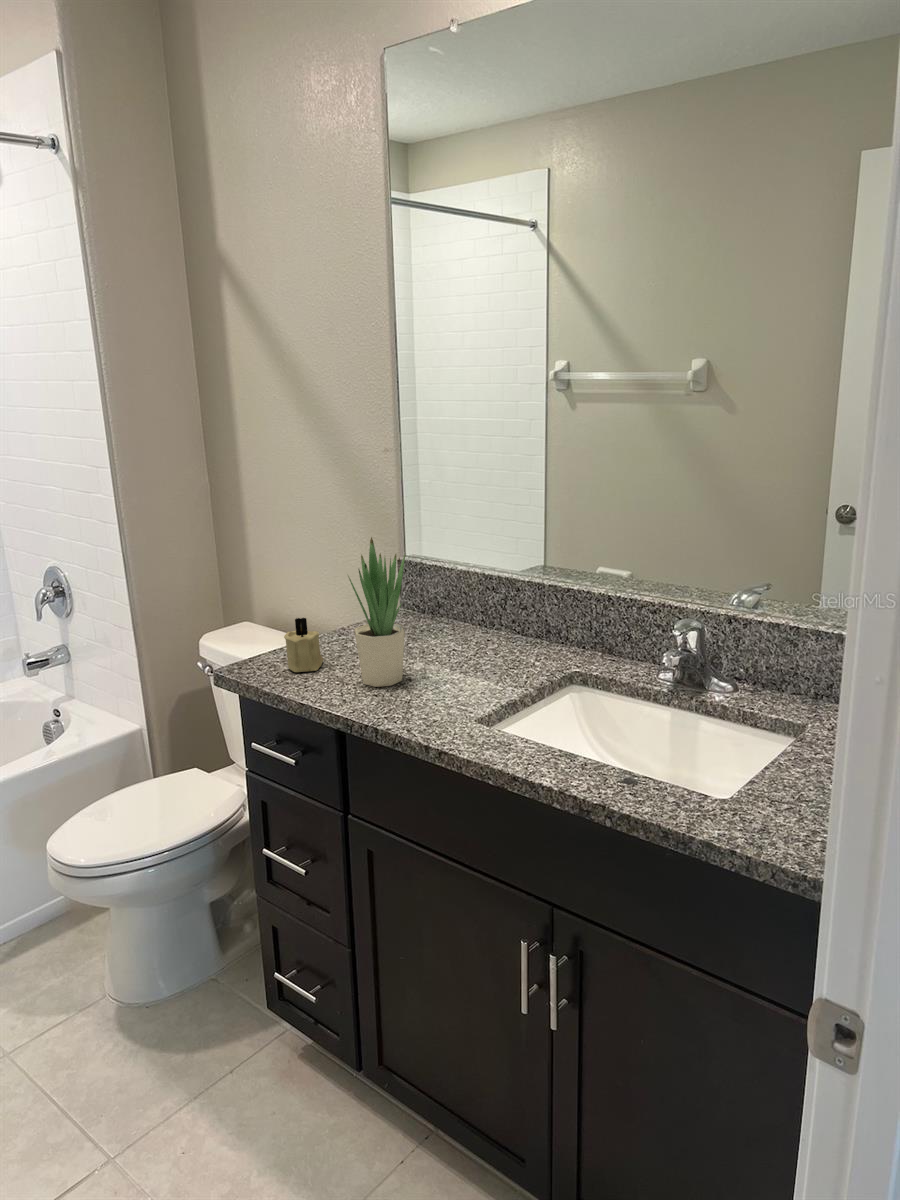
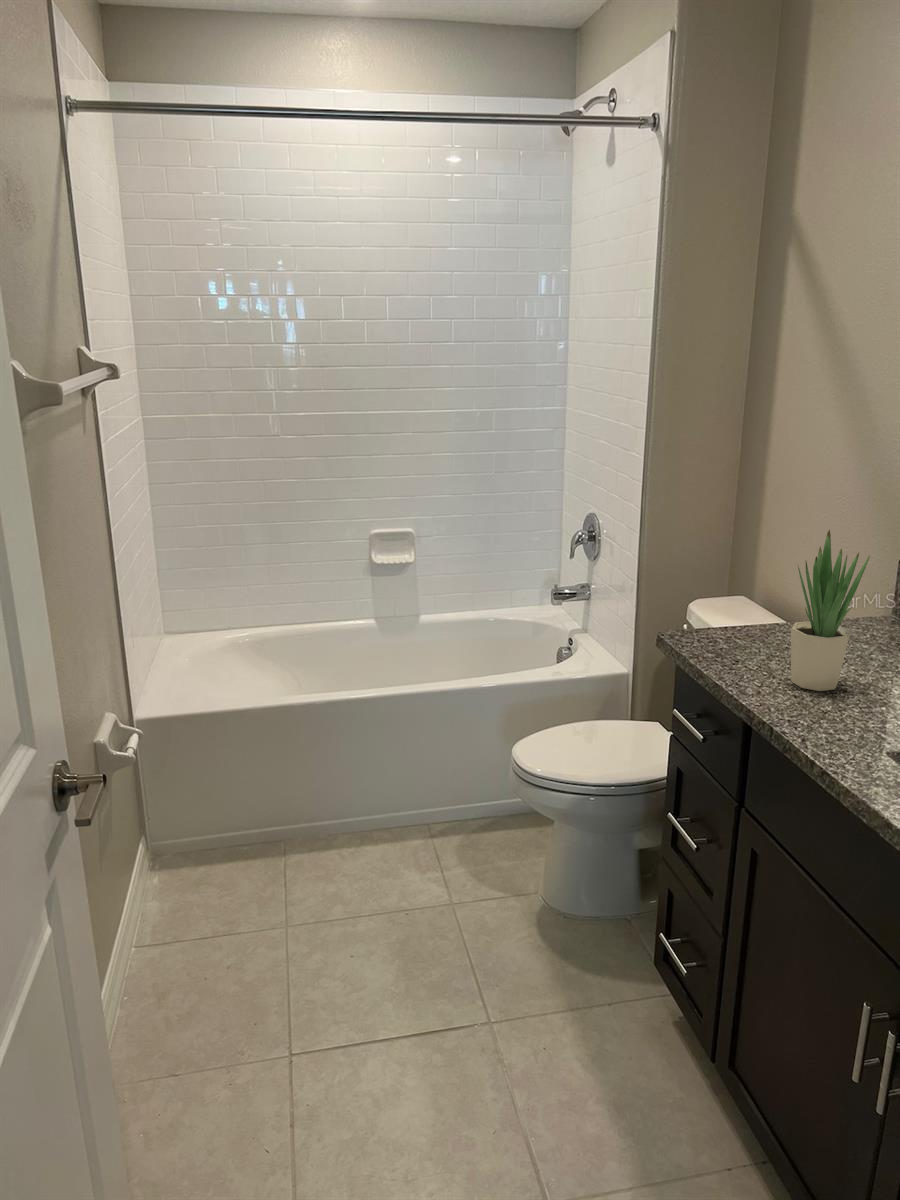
candle: present [284,618,323,672] -> none [727,599,767,656]

